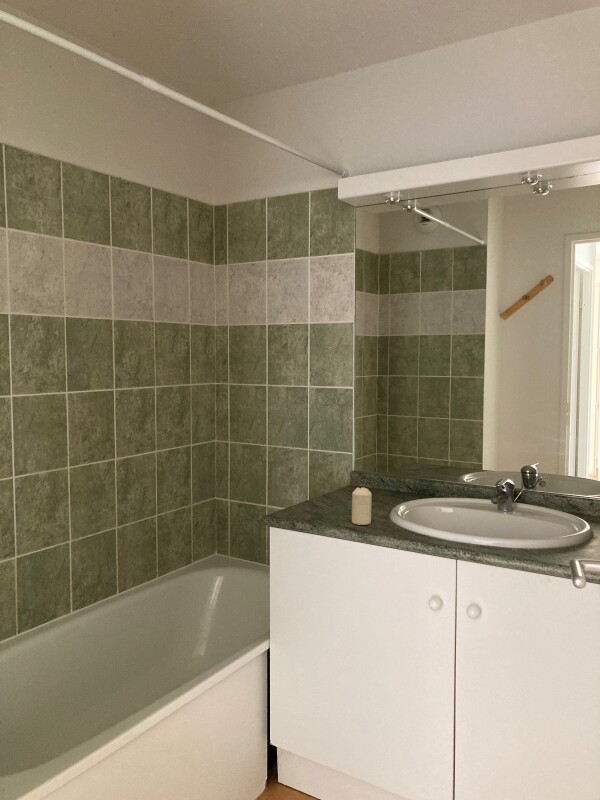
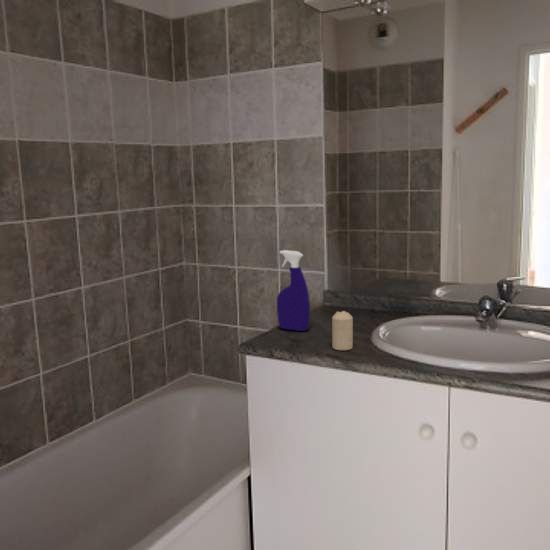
spray bottle: none [302,429,334,508] -> present [277,250,310,331]

